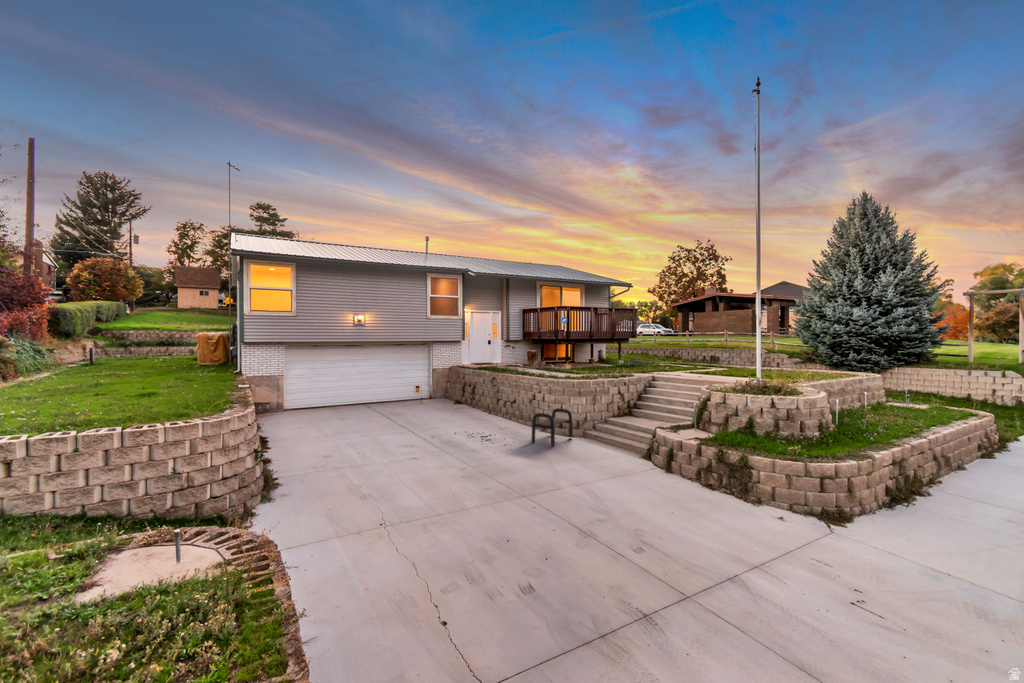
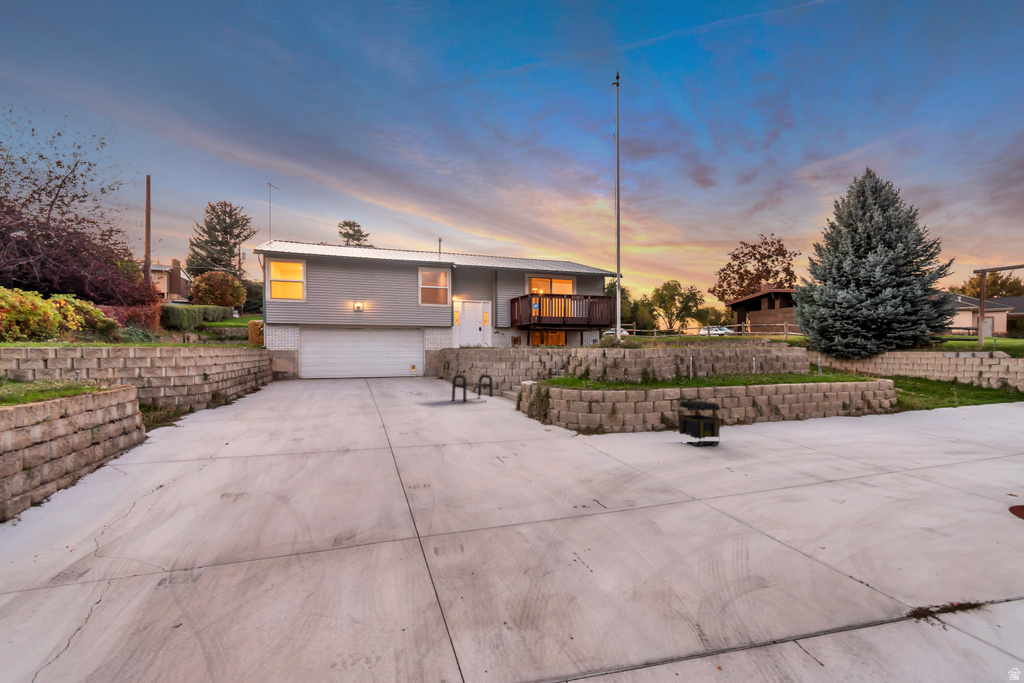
toolbox: none [890,459,943,515] -> present [679,401,721,446]

